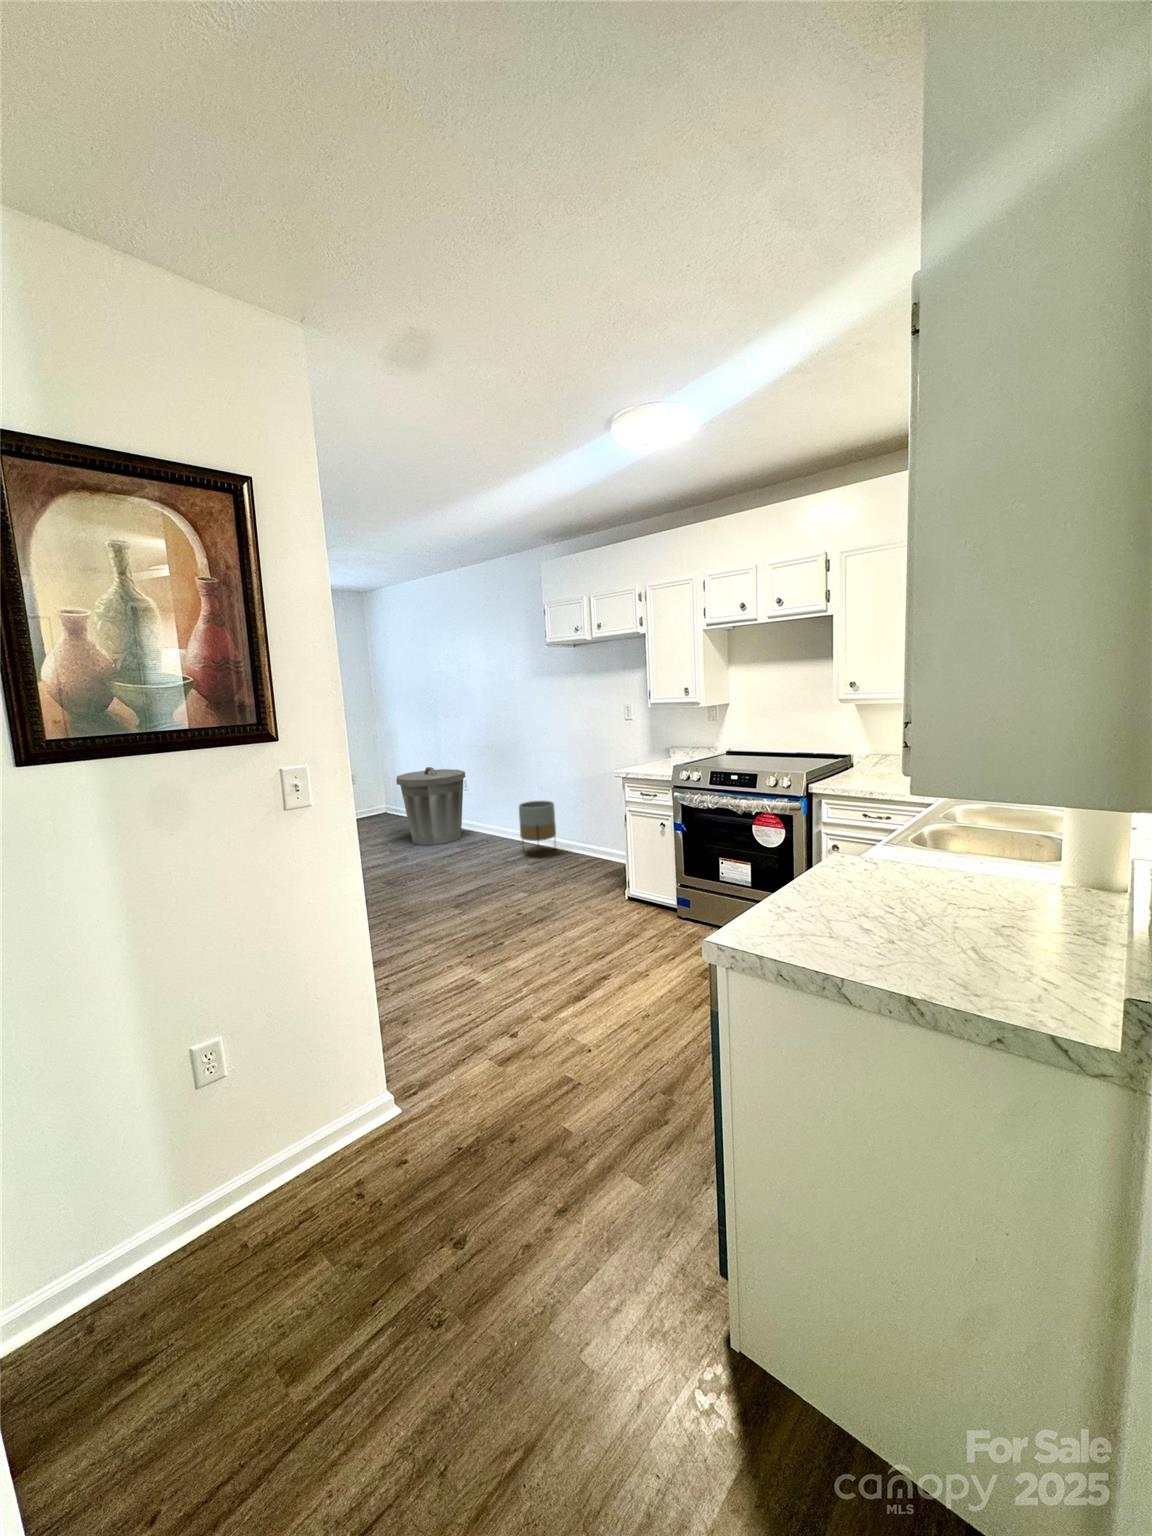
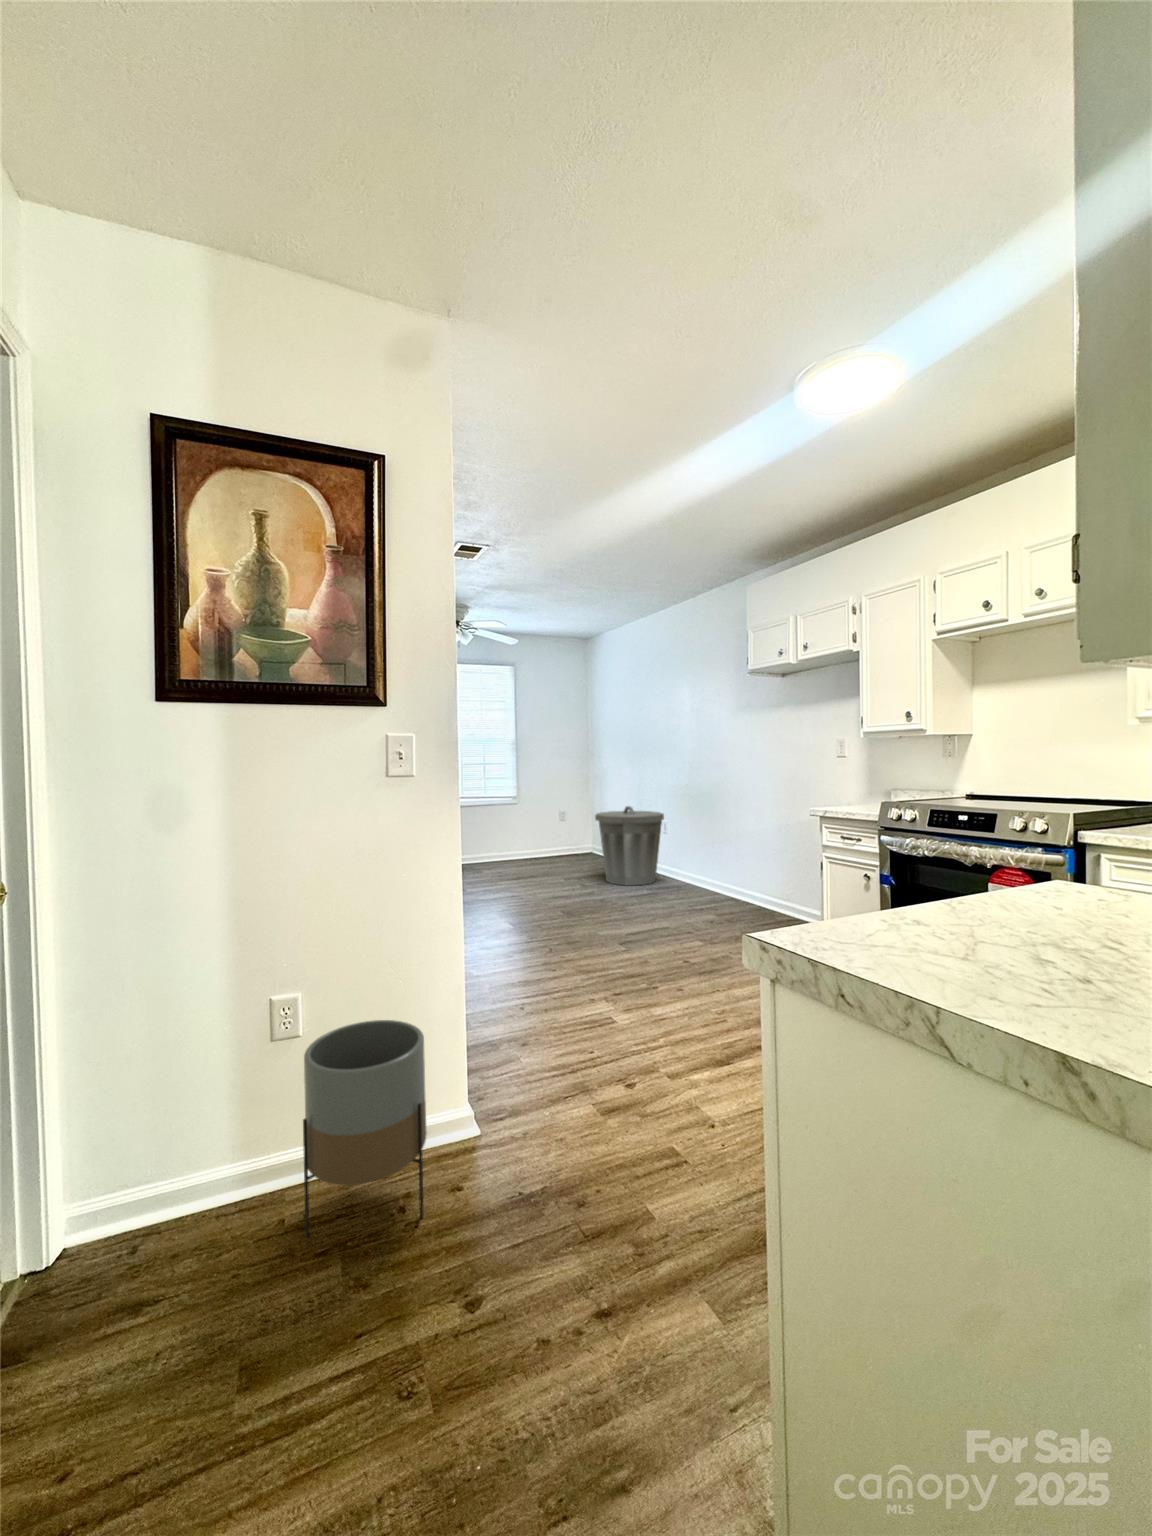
planter: present [519,801,556,841] -> present [303,1020,427,1237]

